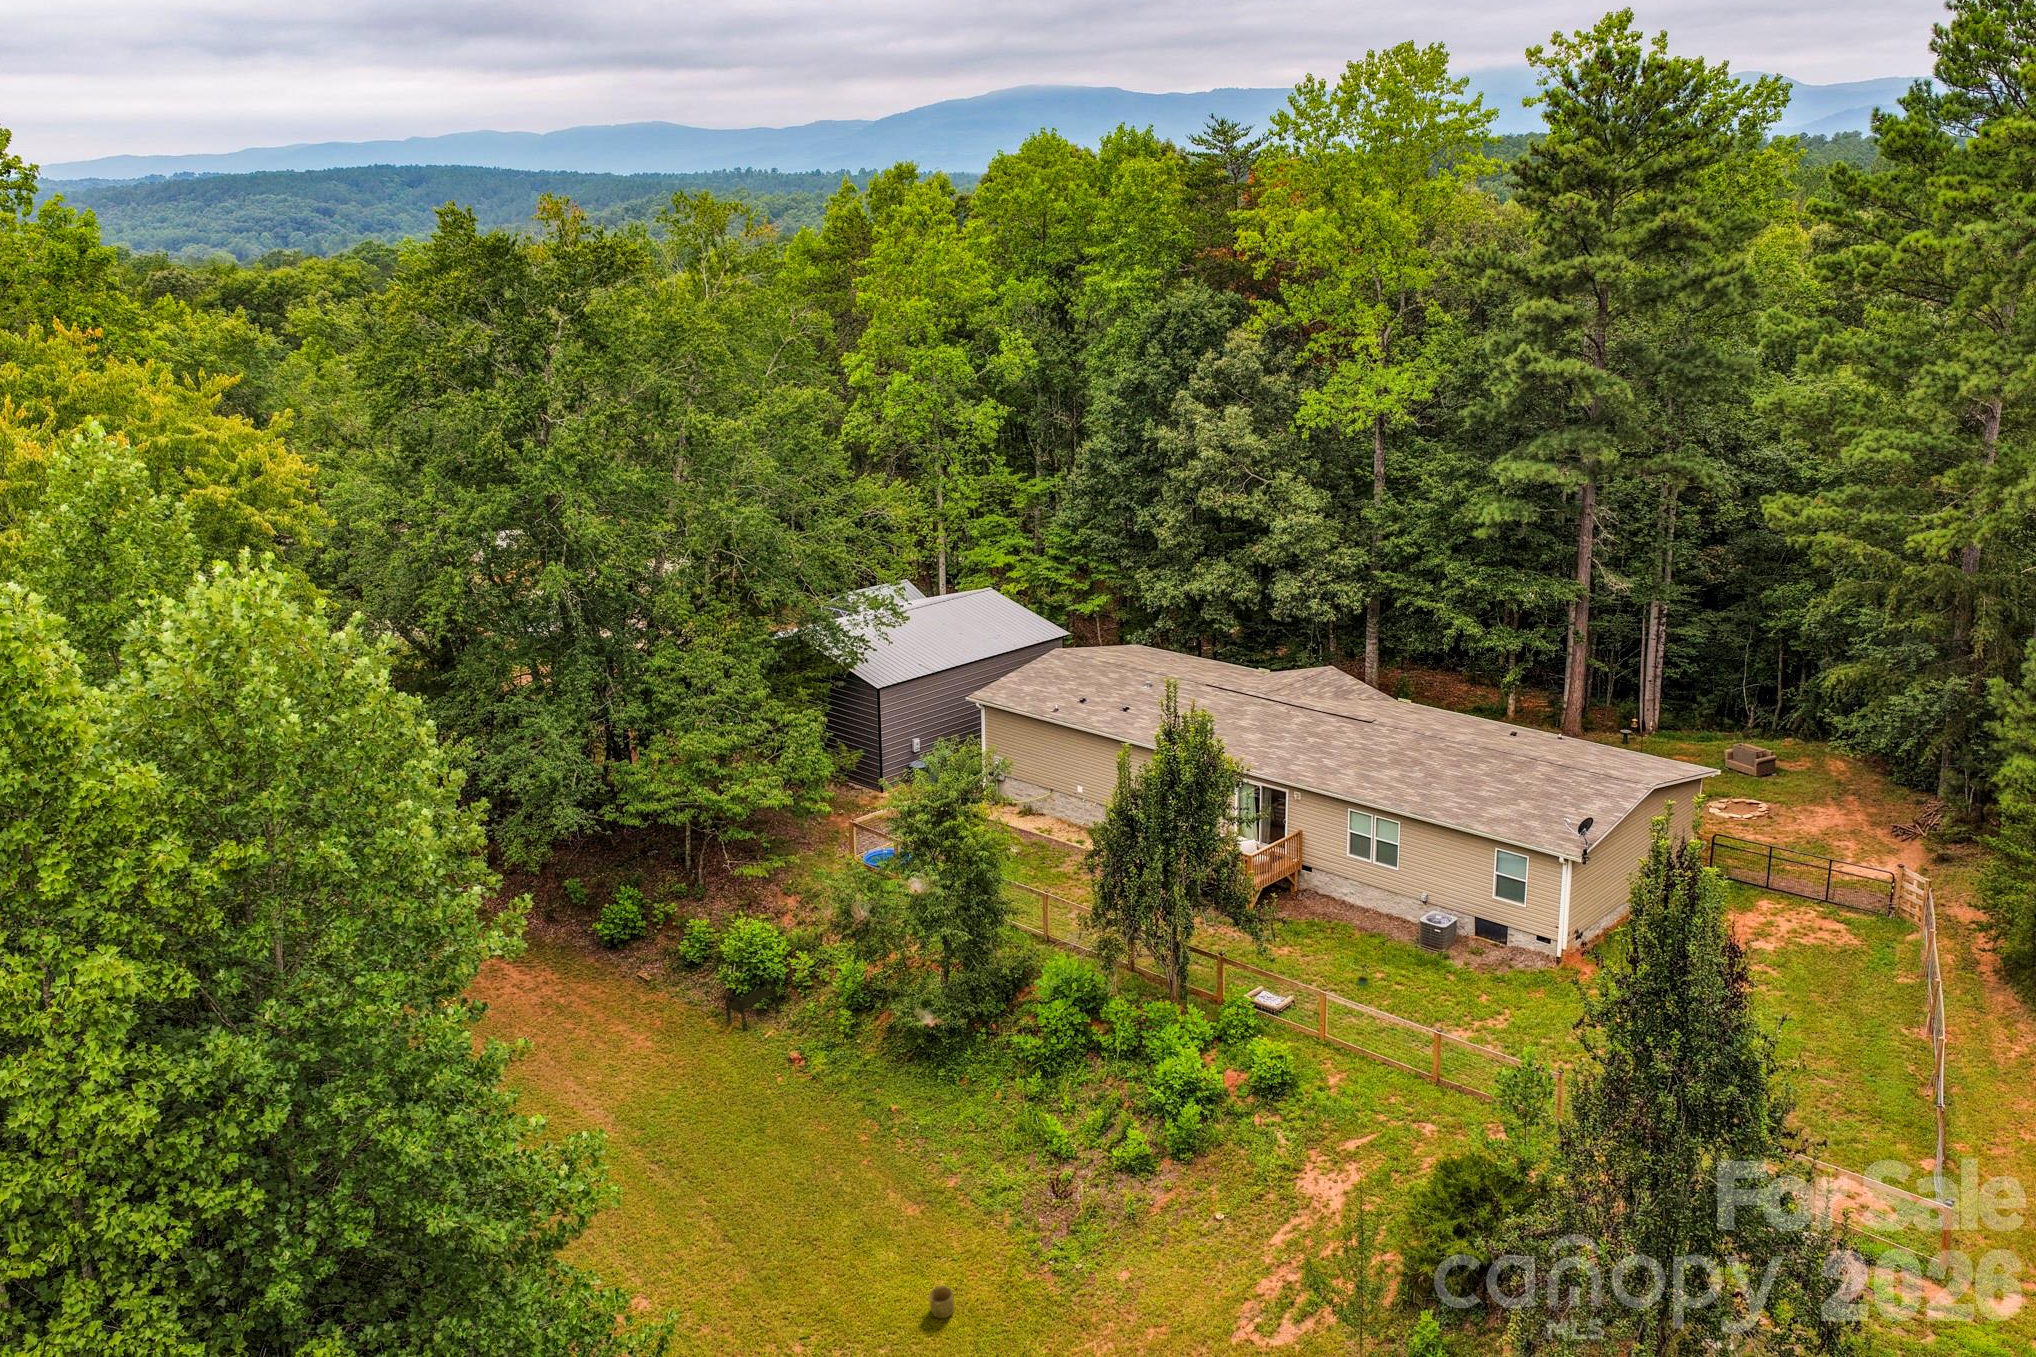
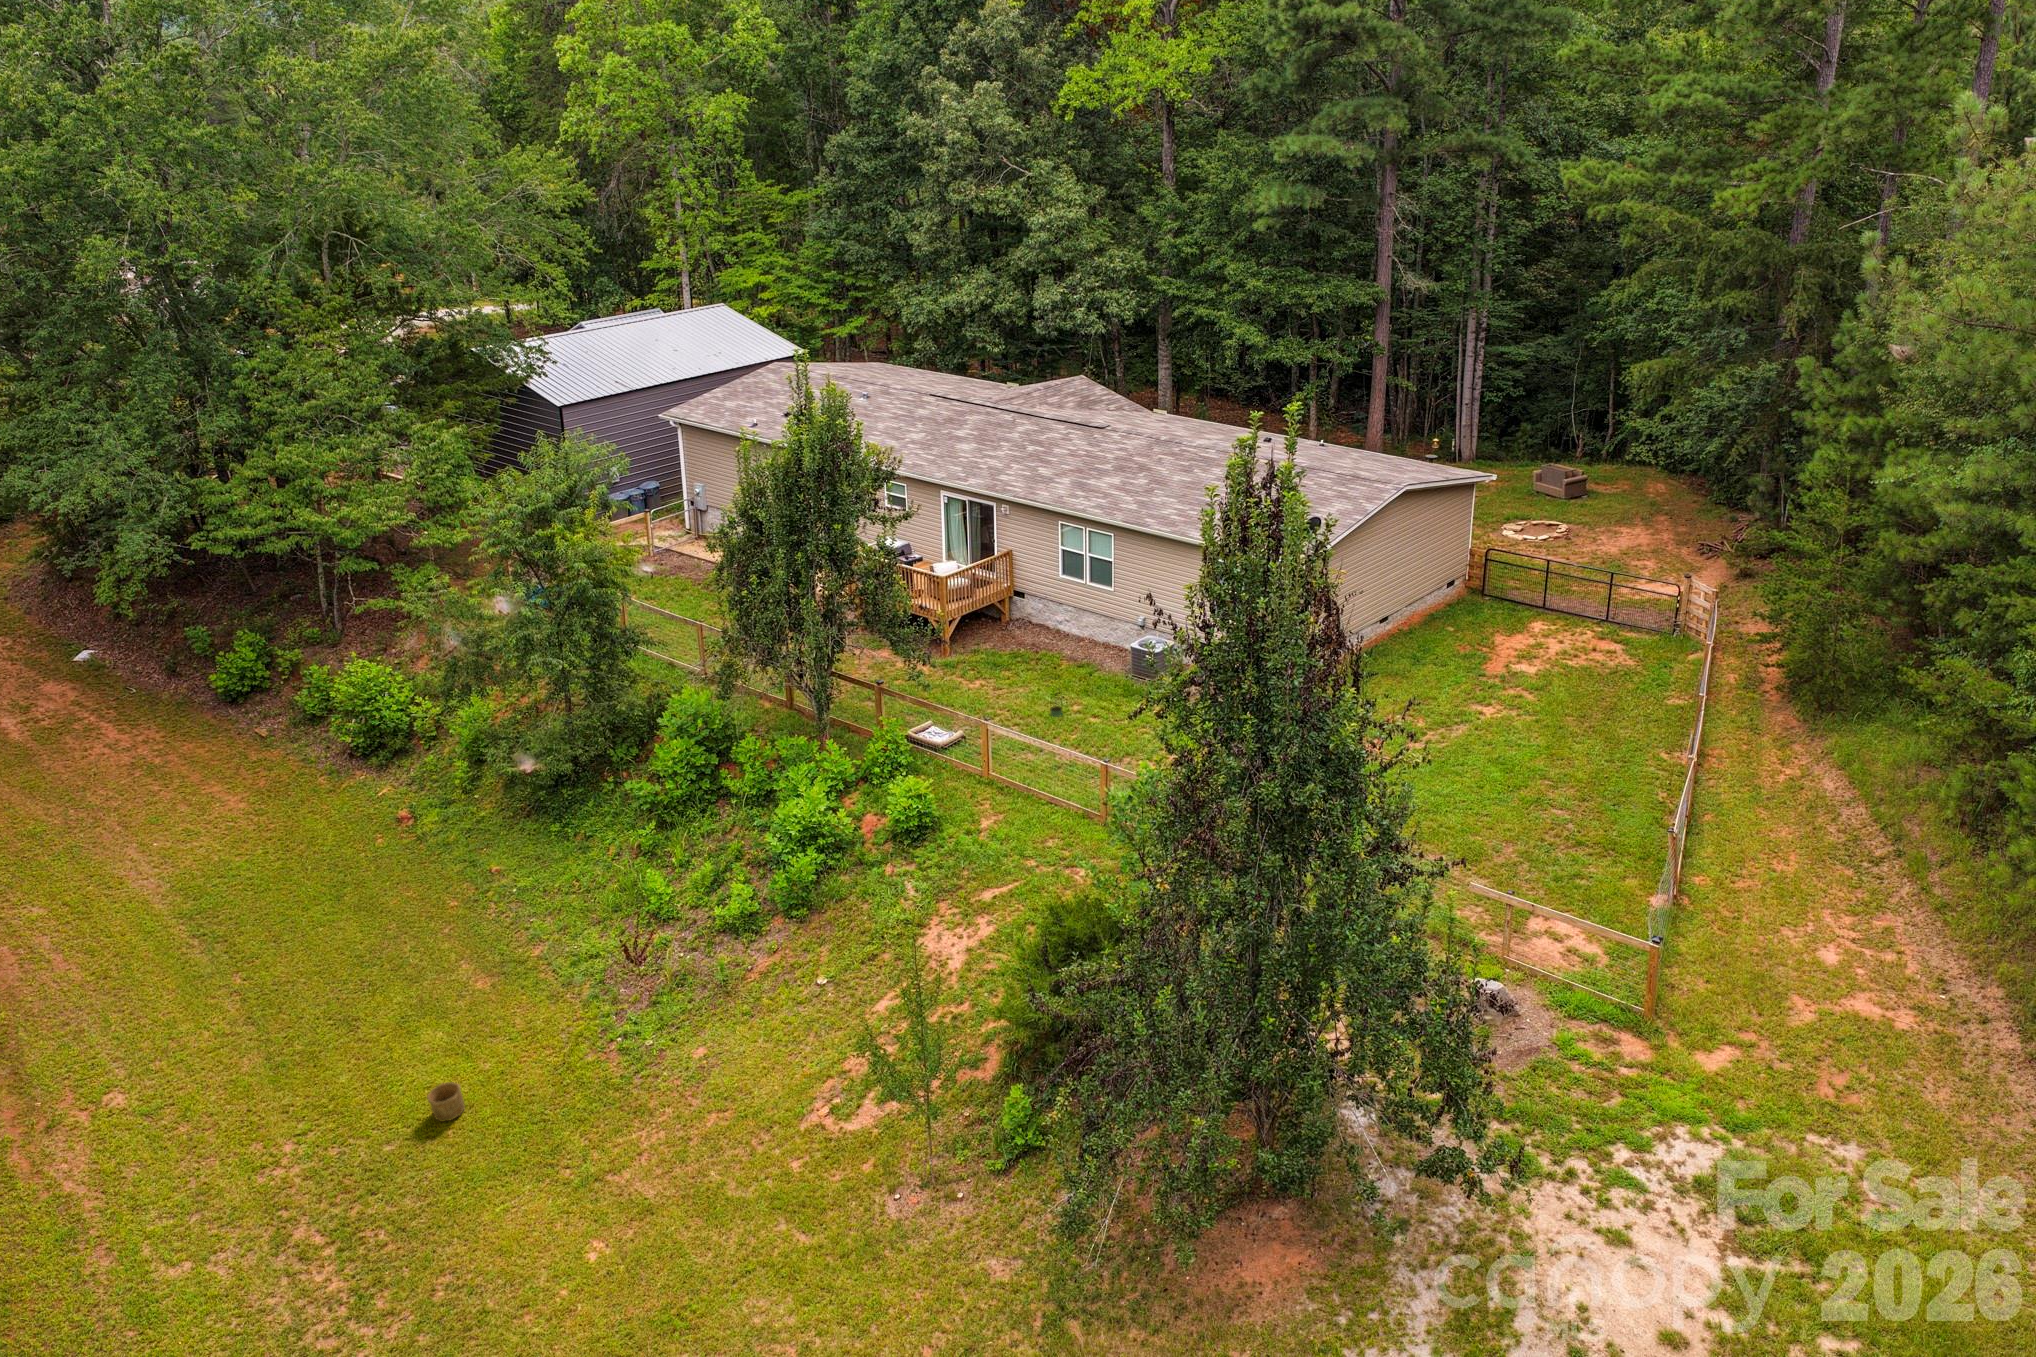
bench: present [725,979,779,1031] -> none [287,729,365,791]

